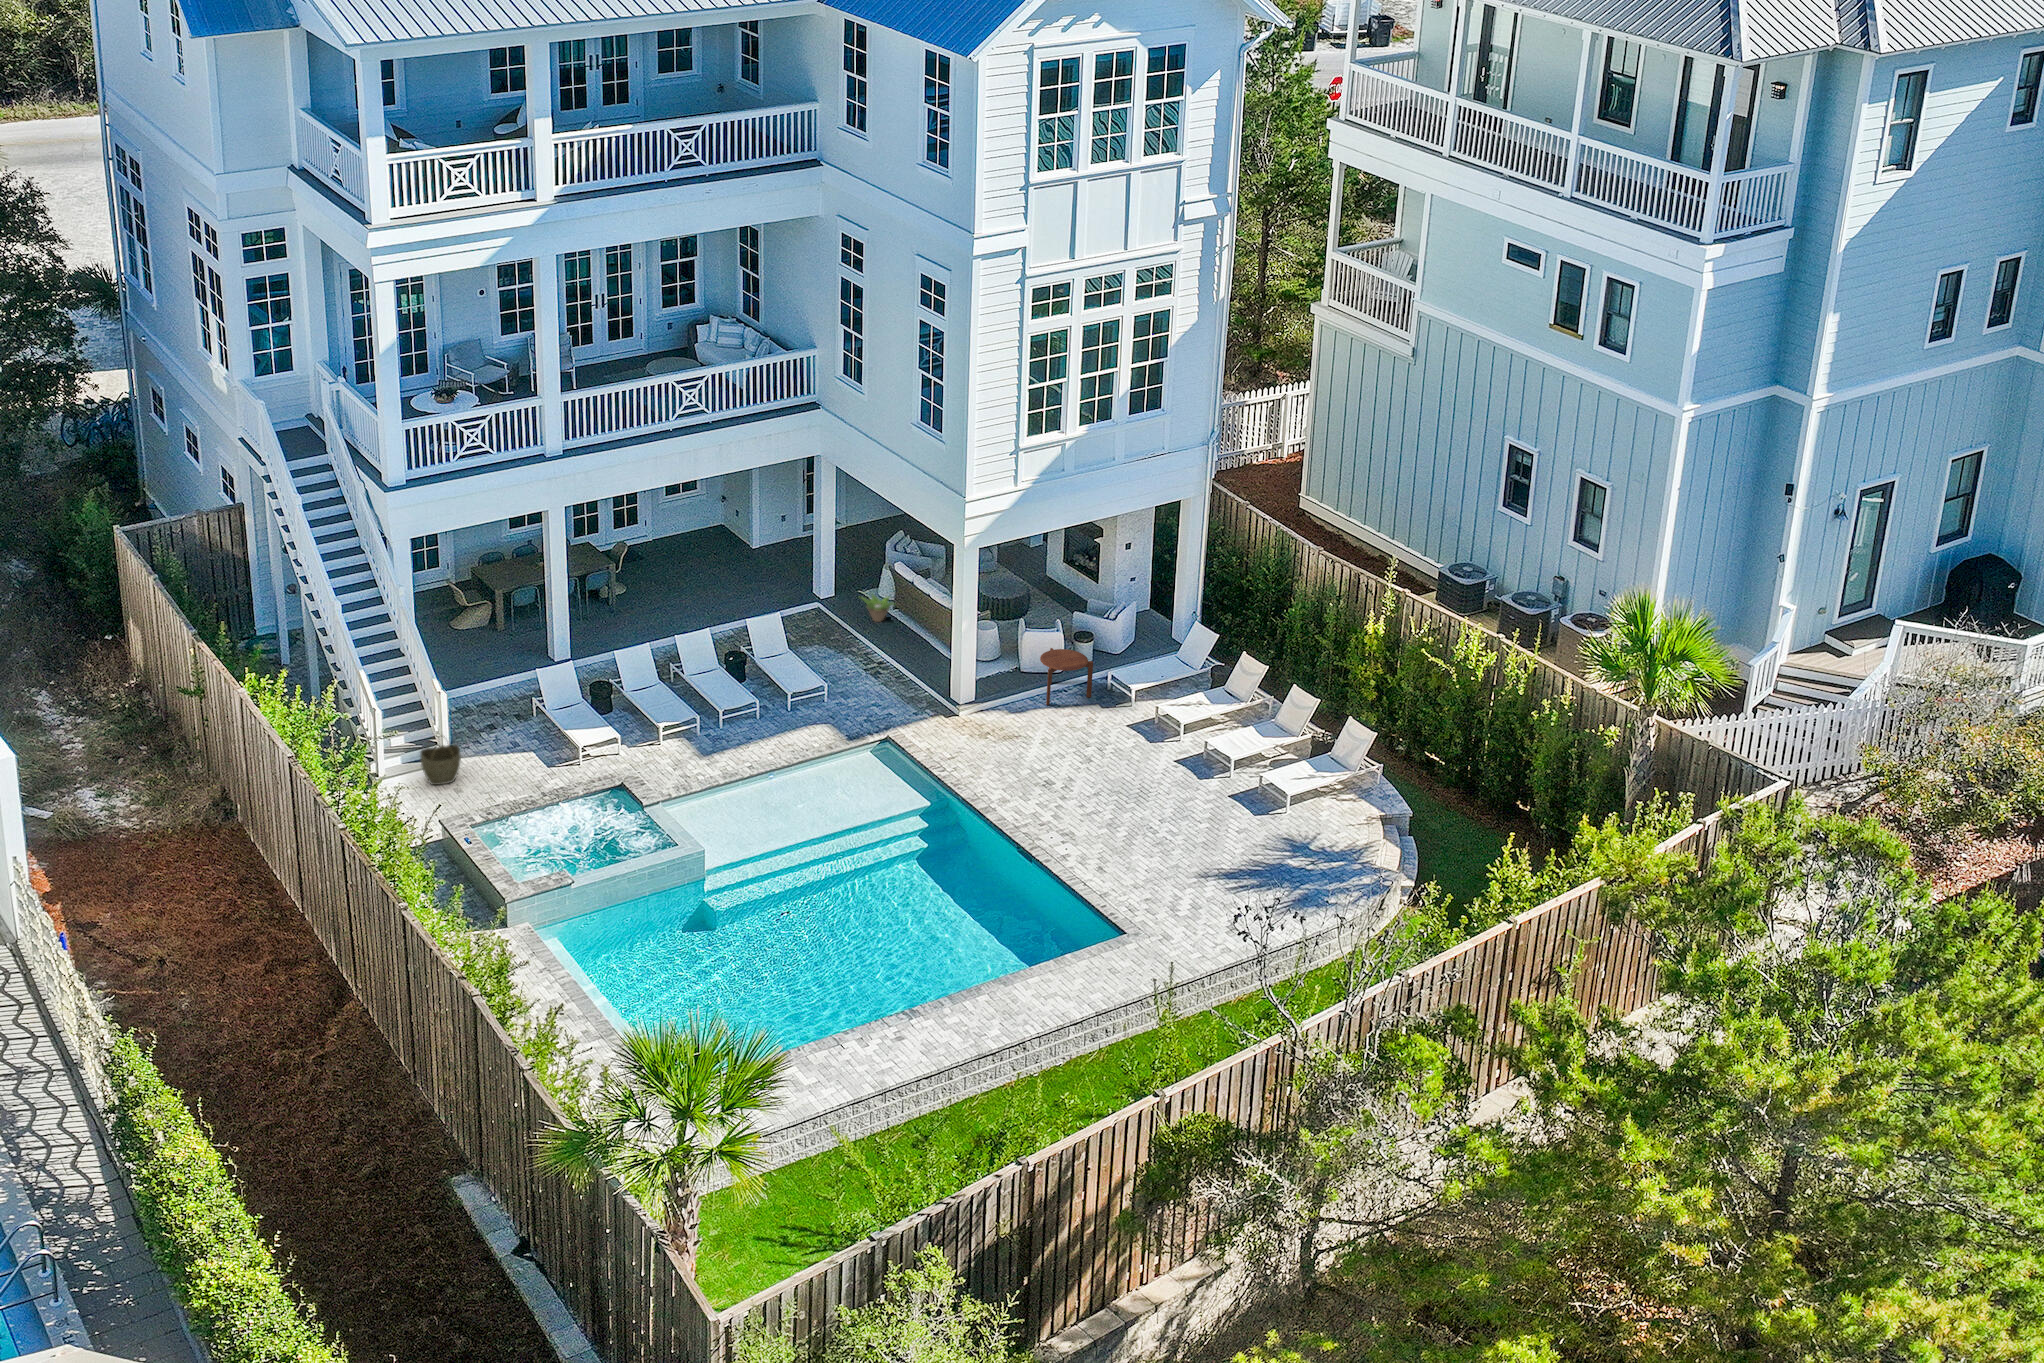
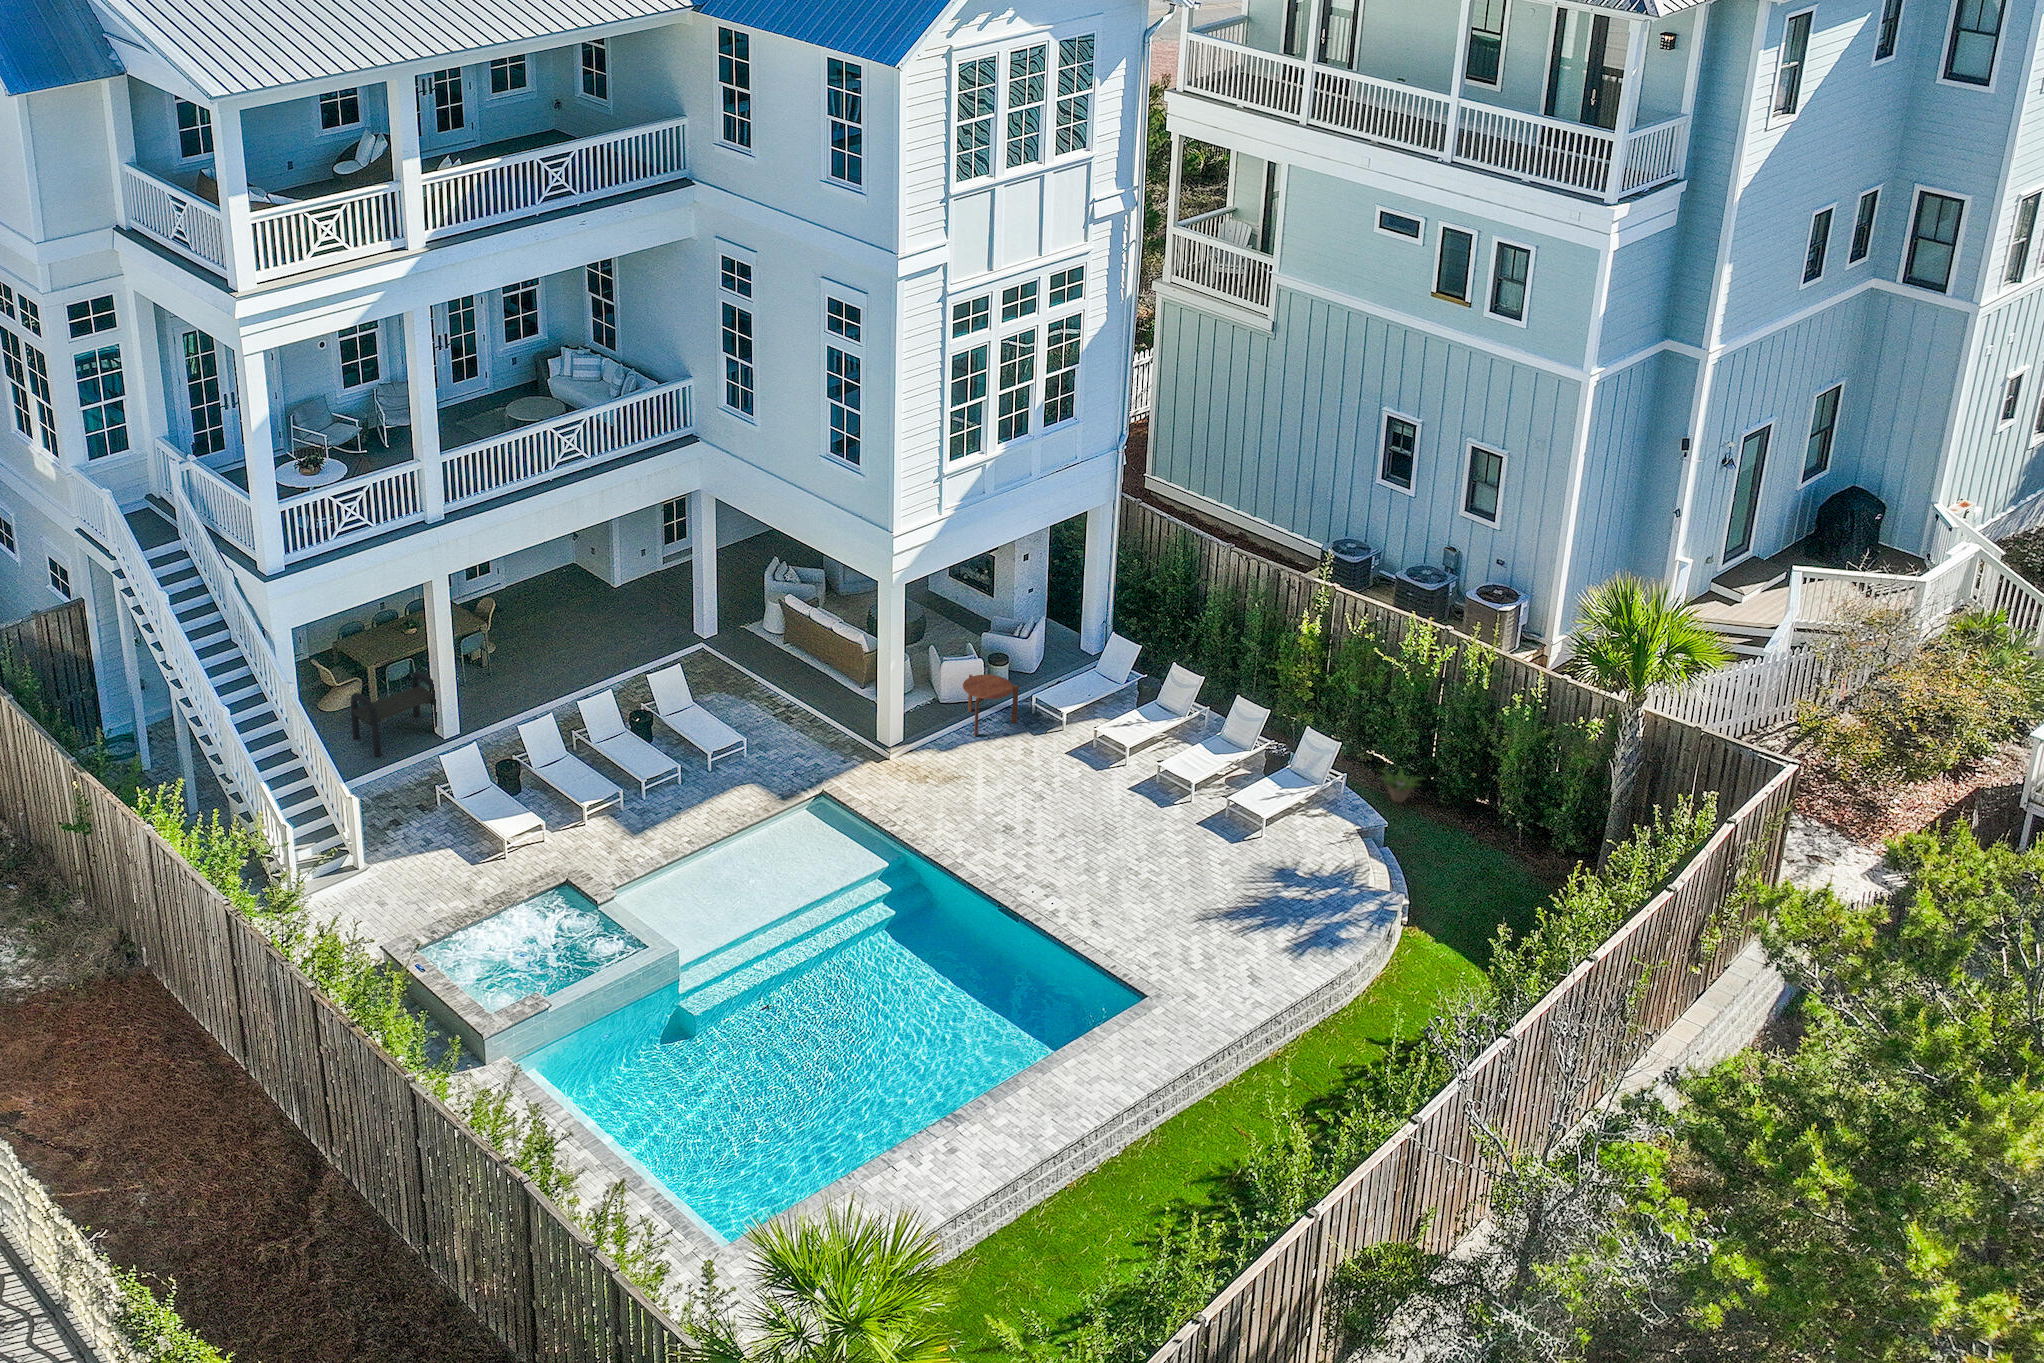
decorative plant: present [862,595,893,622] -> present [1383,769,1421,802]
bench: none [473,597,555,669] -> present [351,671,437,756]
woven basket: present [420,736,461,785] -> none [339,845,384,900]

